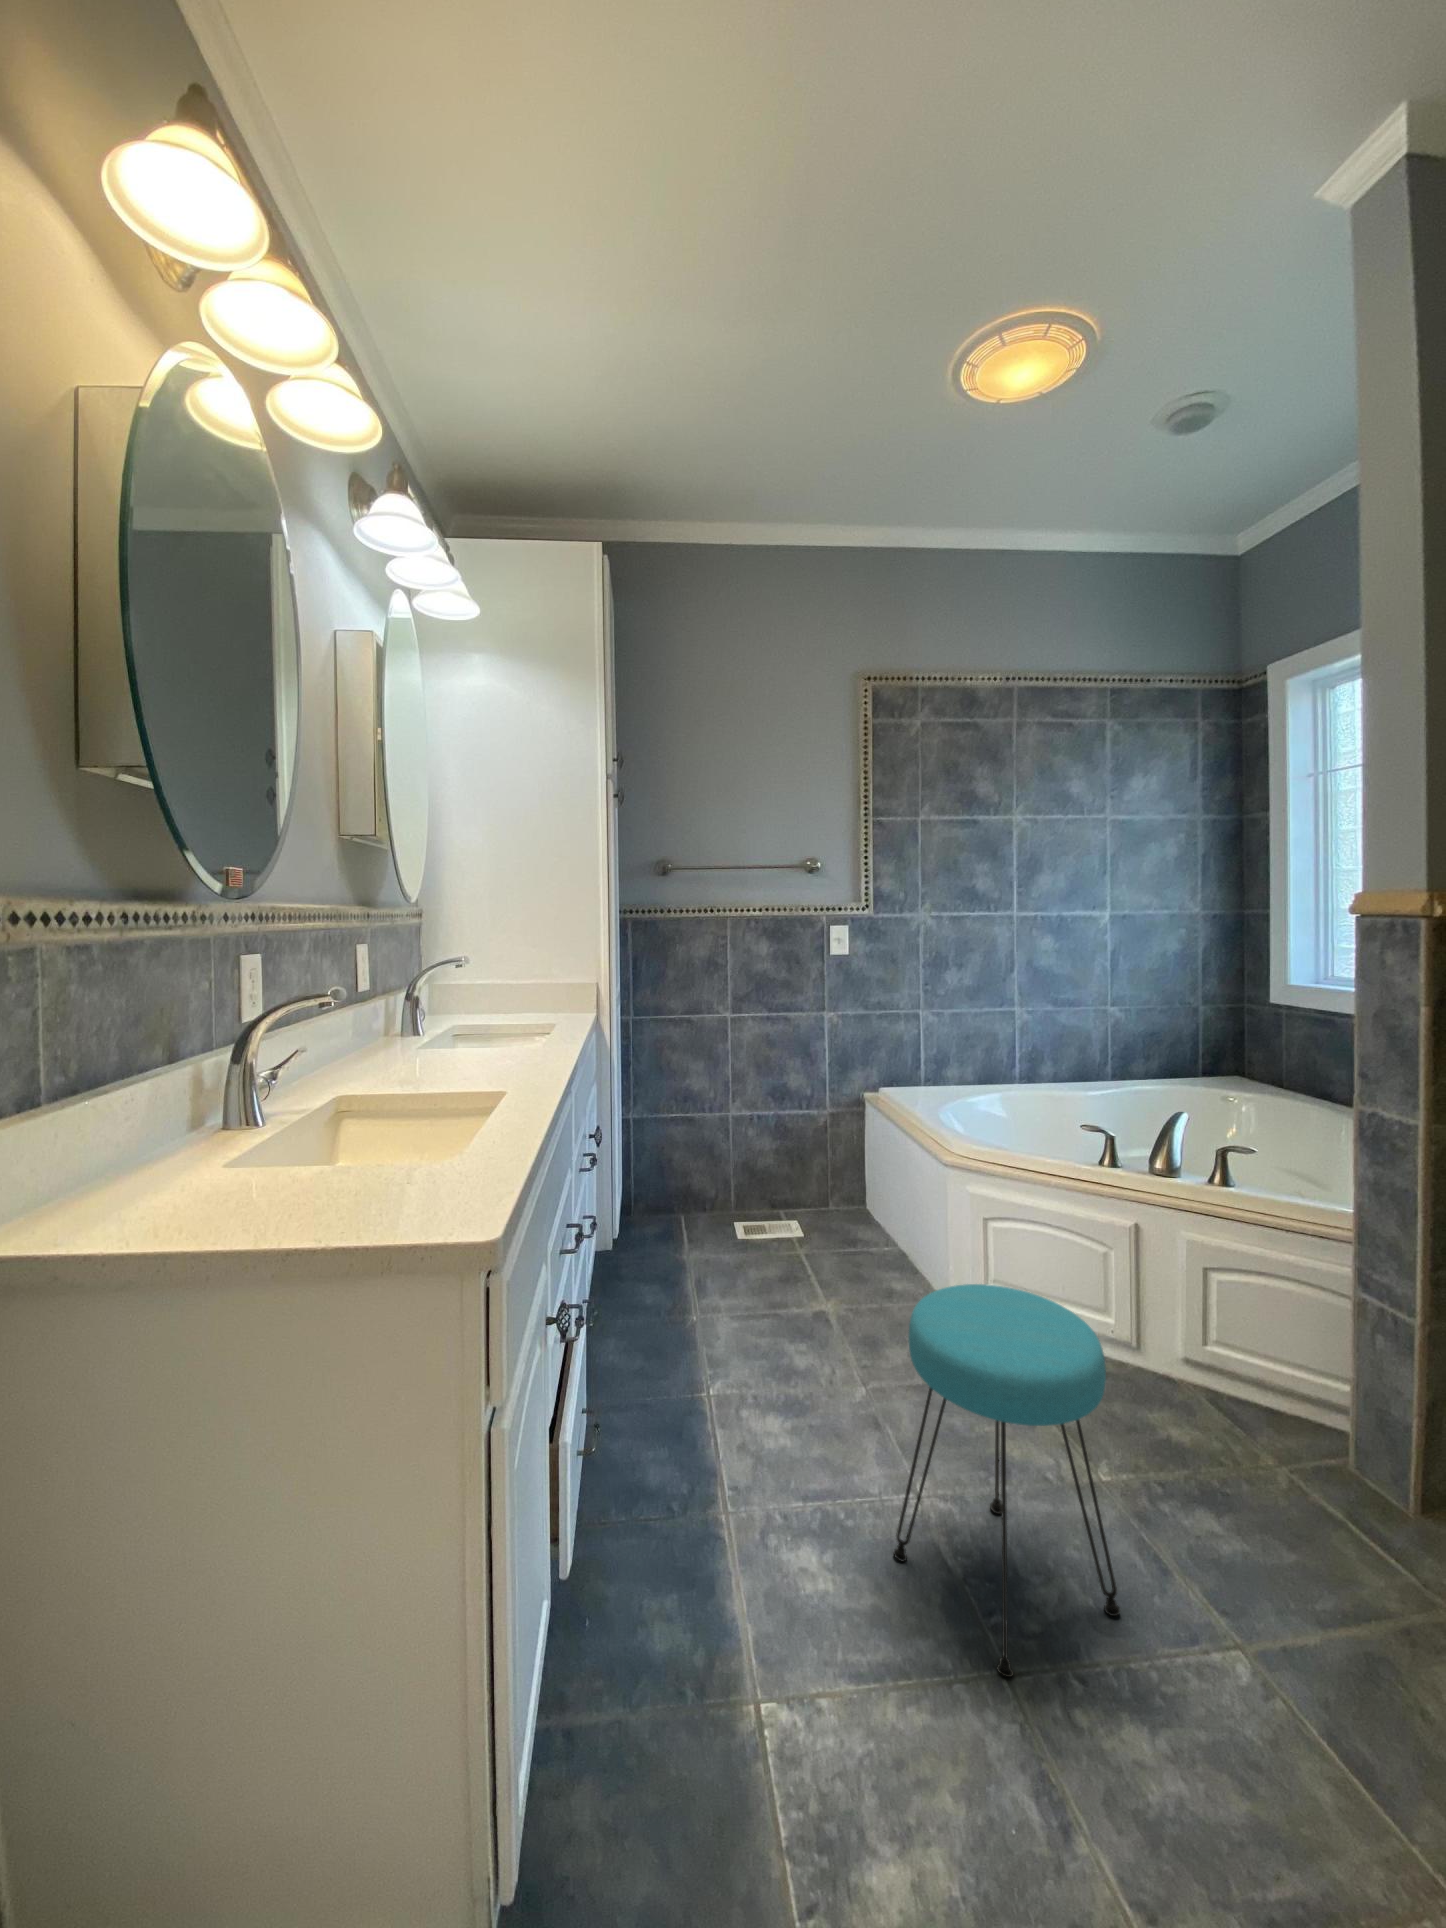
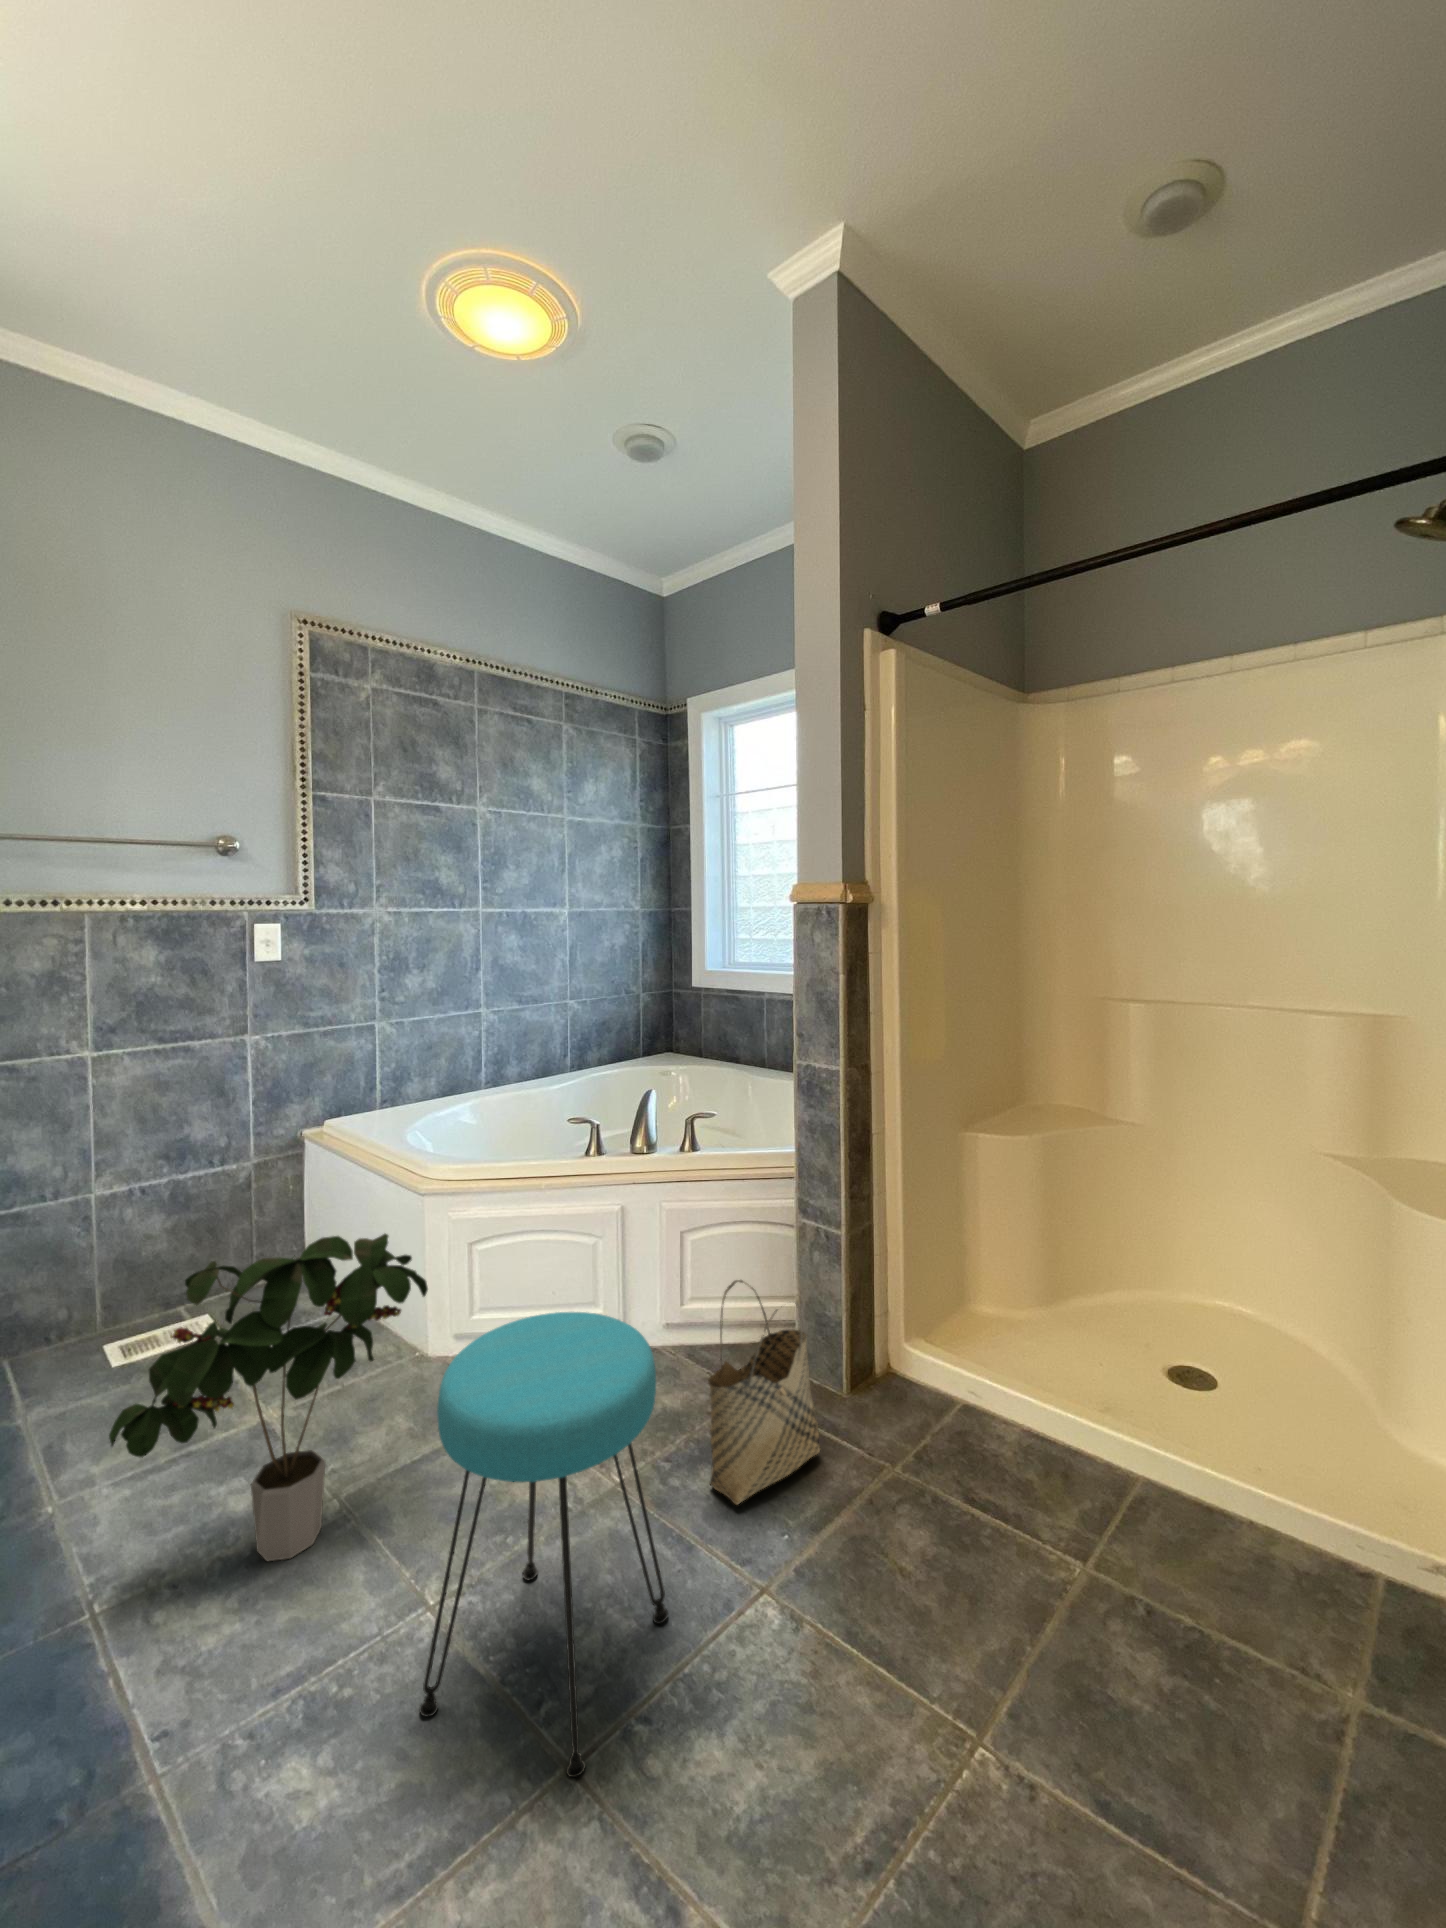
potted plant: none [724,1174,928,1405] -> present [109,1234,428,1561]
woven basket: none [1195,1331,1357,1569] -> present [708,1280,820,1505]

